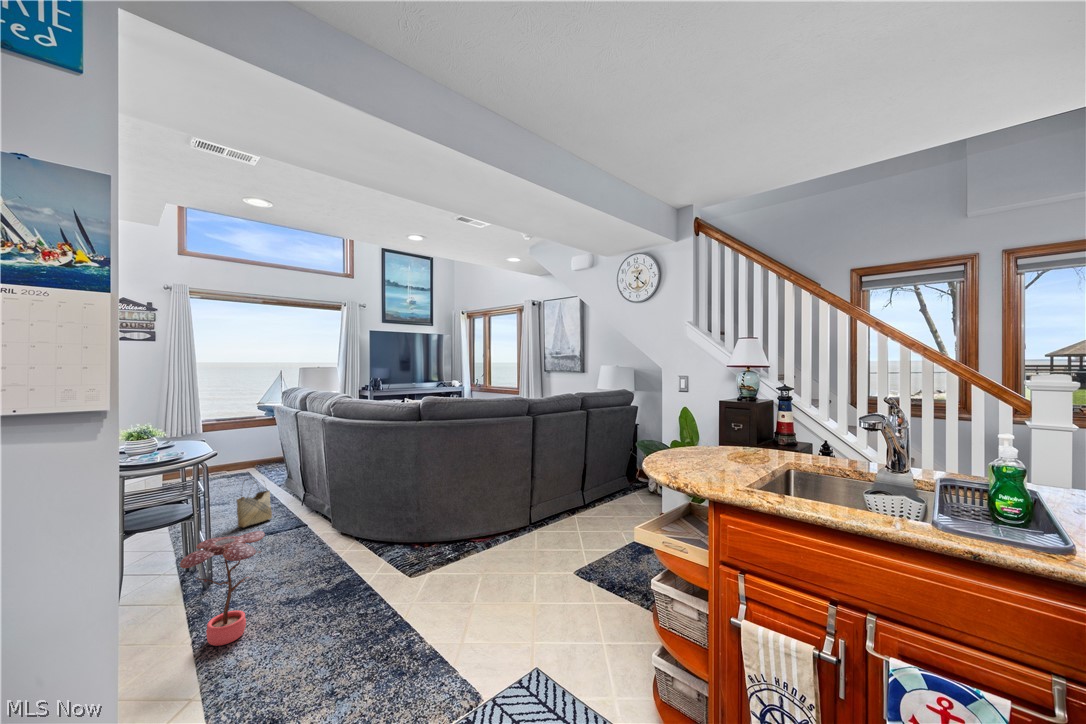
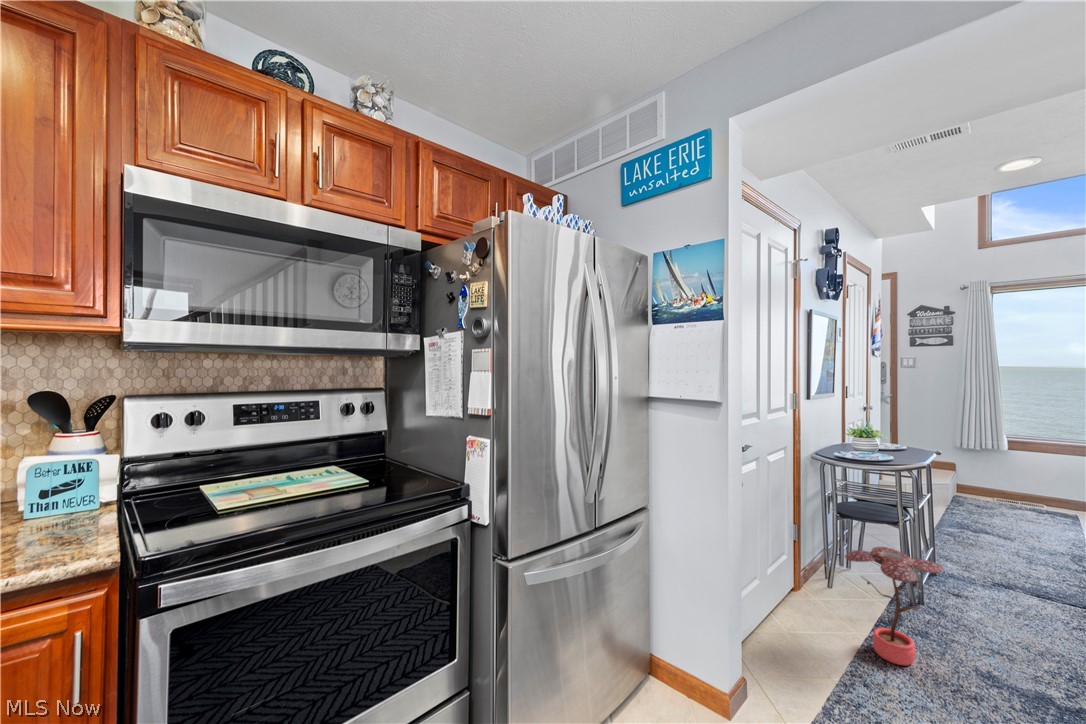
woven basket: present [237,482,272,527] -> none [996,514,1055,579]

